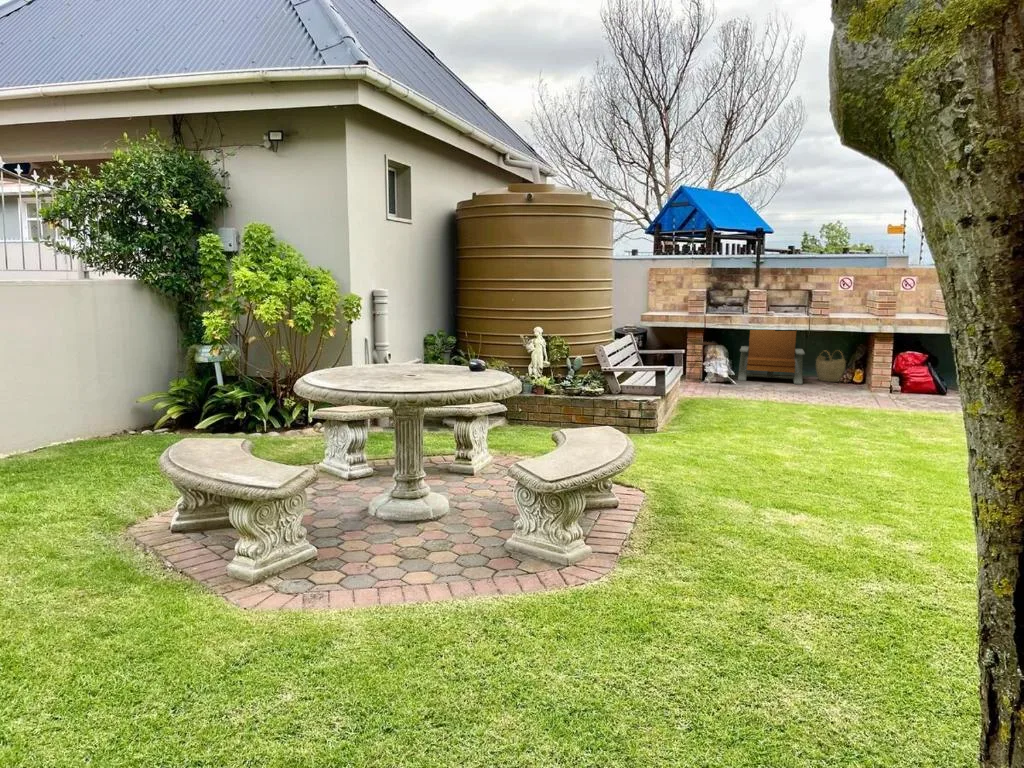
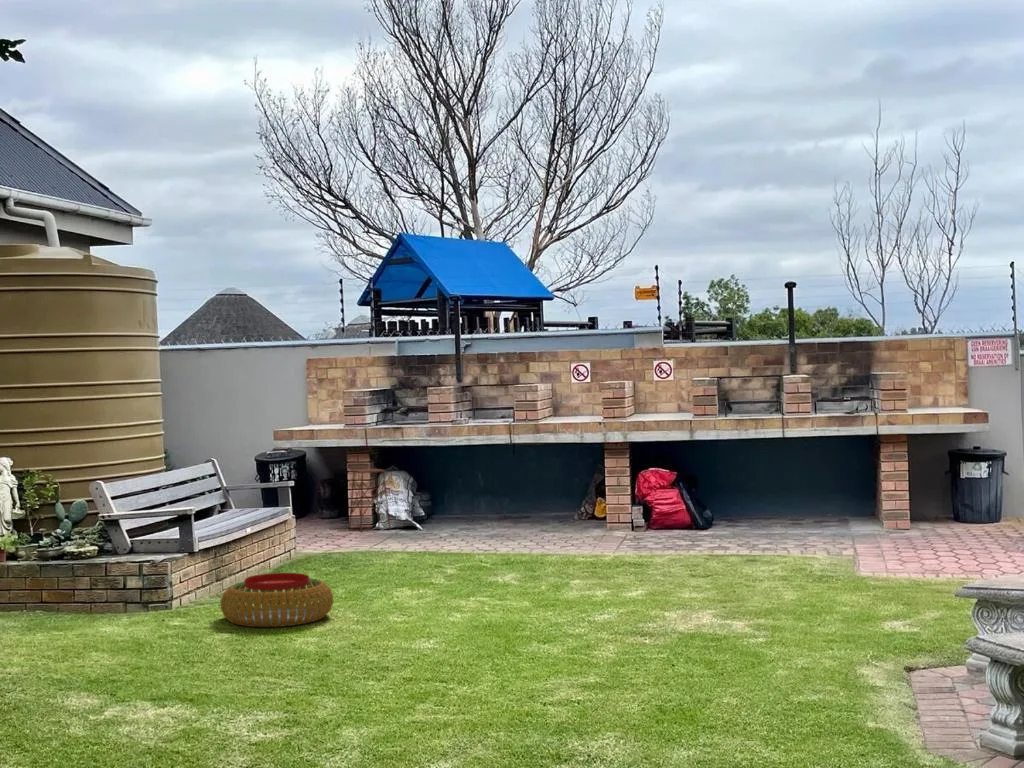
lounge chair: present [738,330,805,385] -> none [427,438,532,527]
woven basket: present [816,351,845,382] -> none [552,472,591,521]
pouf: none [709,415,789,453] -> present [221,573,333,627]

